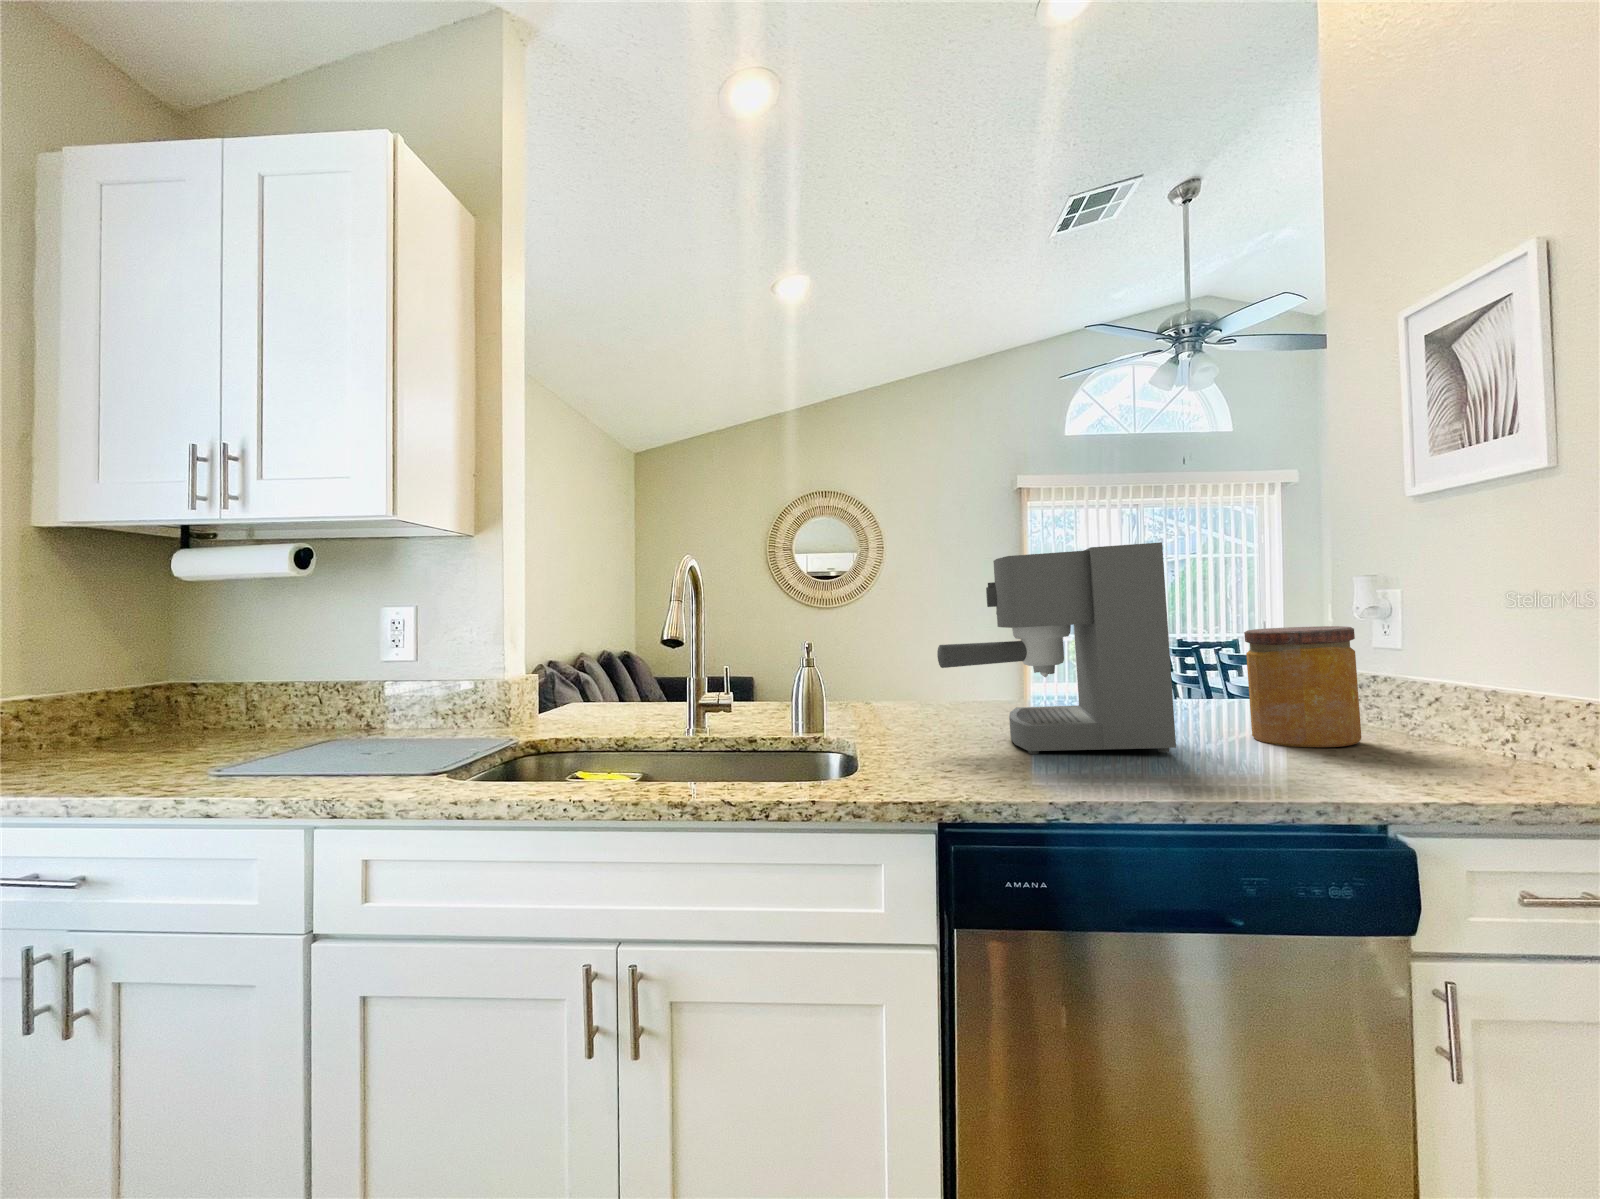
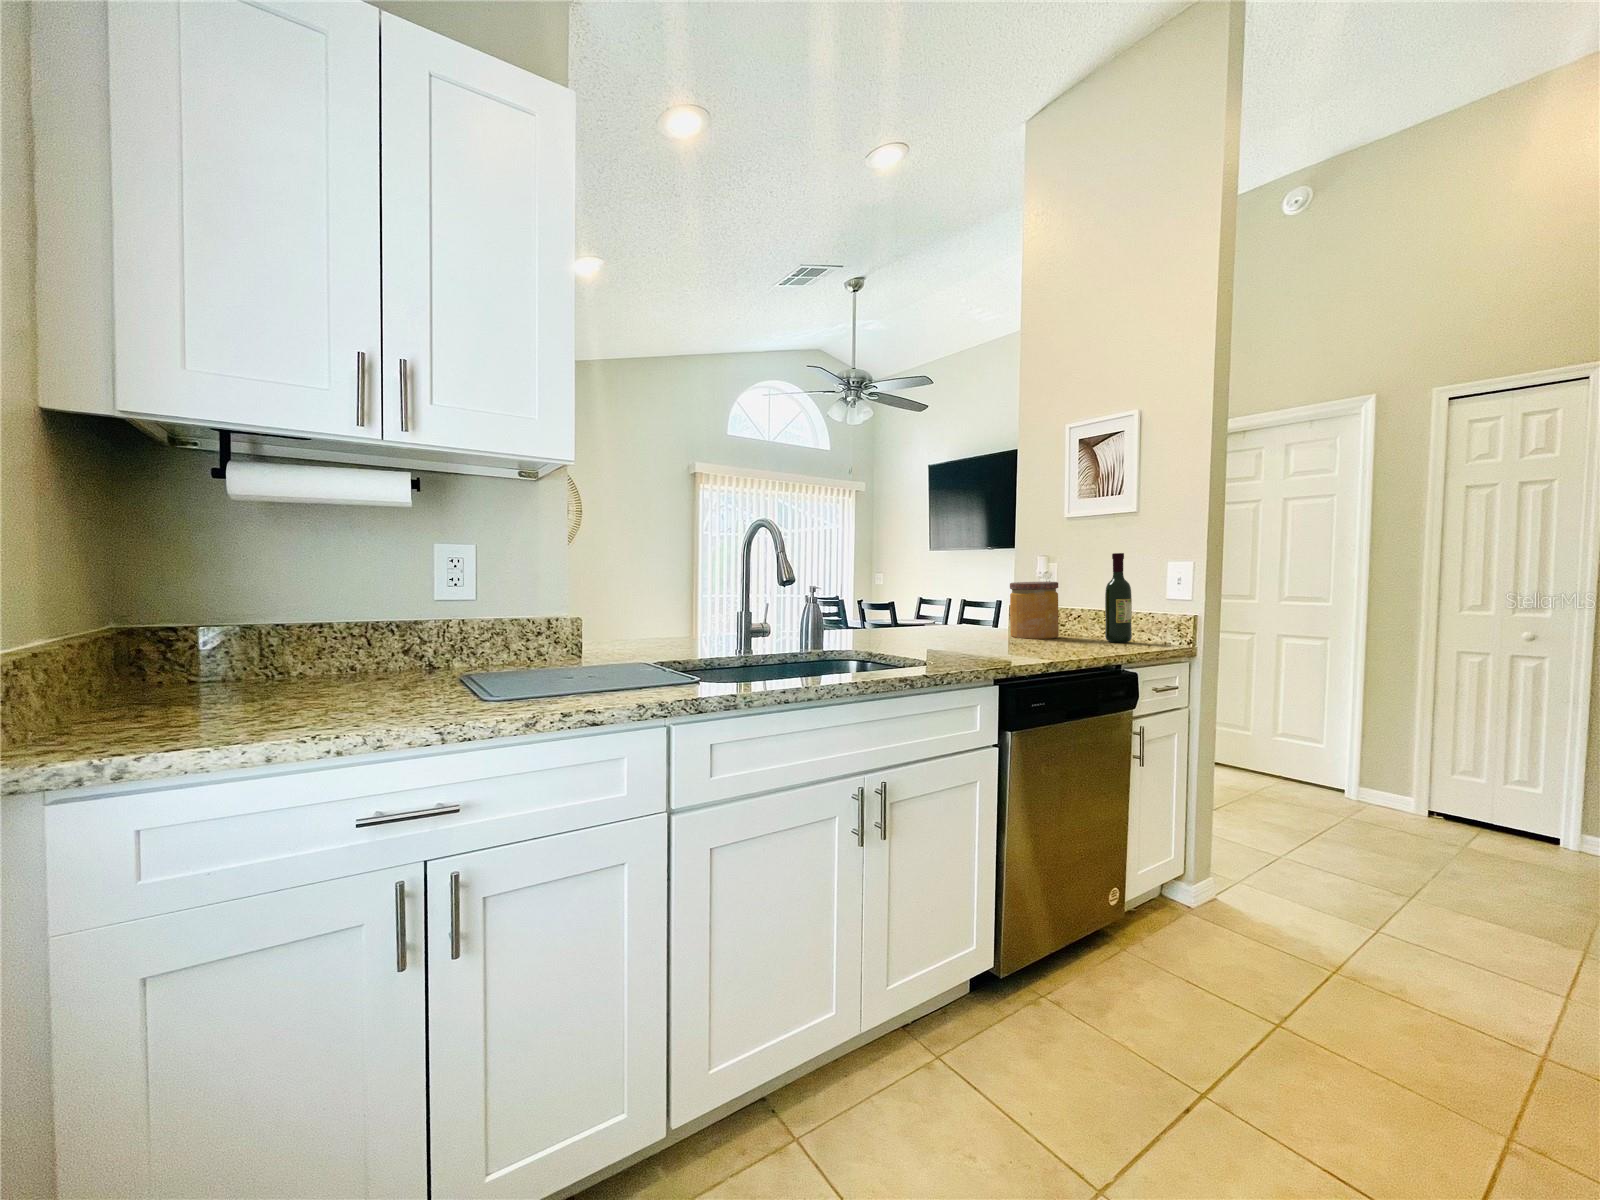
coffee maker: present [937,542,1176,754] -> none [906,535,1020,649]
wine bottle: none [1431,563,1509,773] -> present [1105,553,1132,643]

